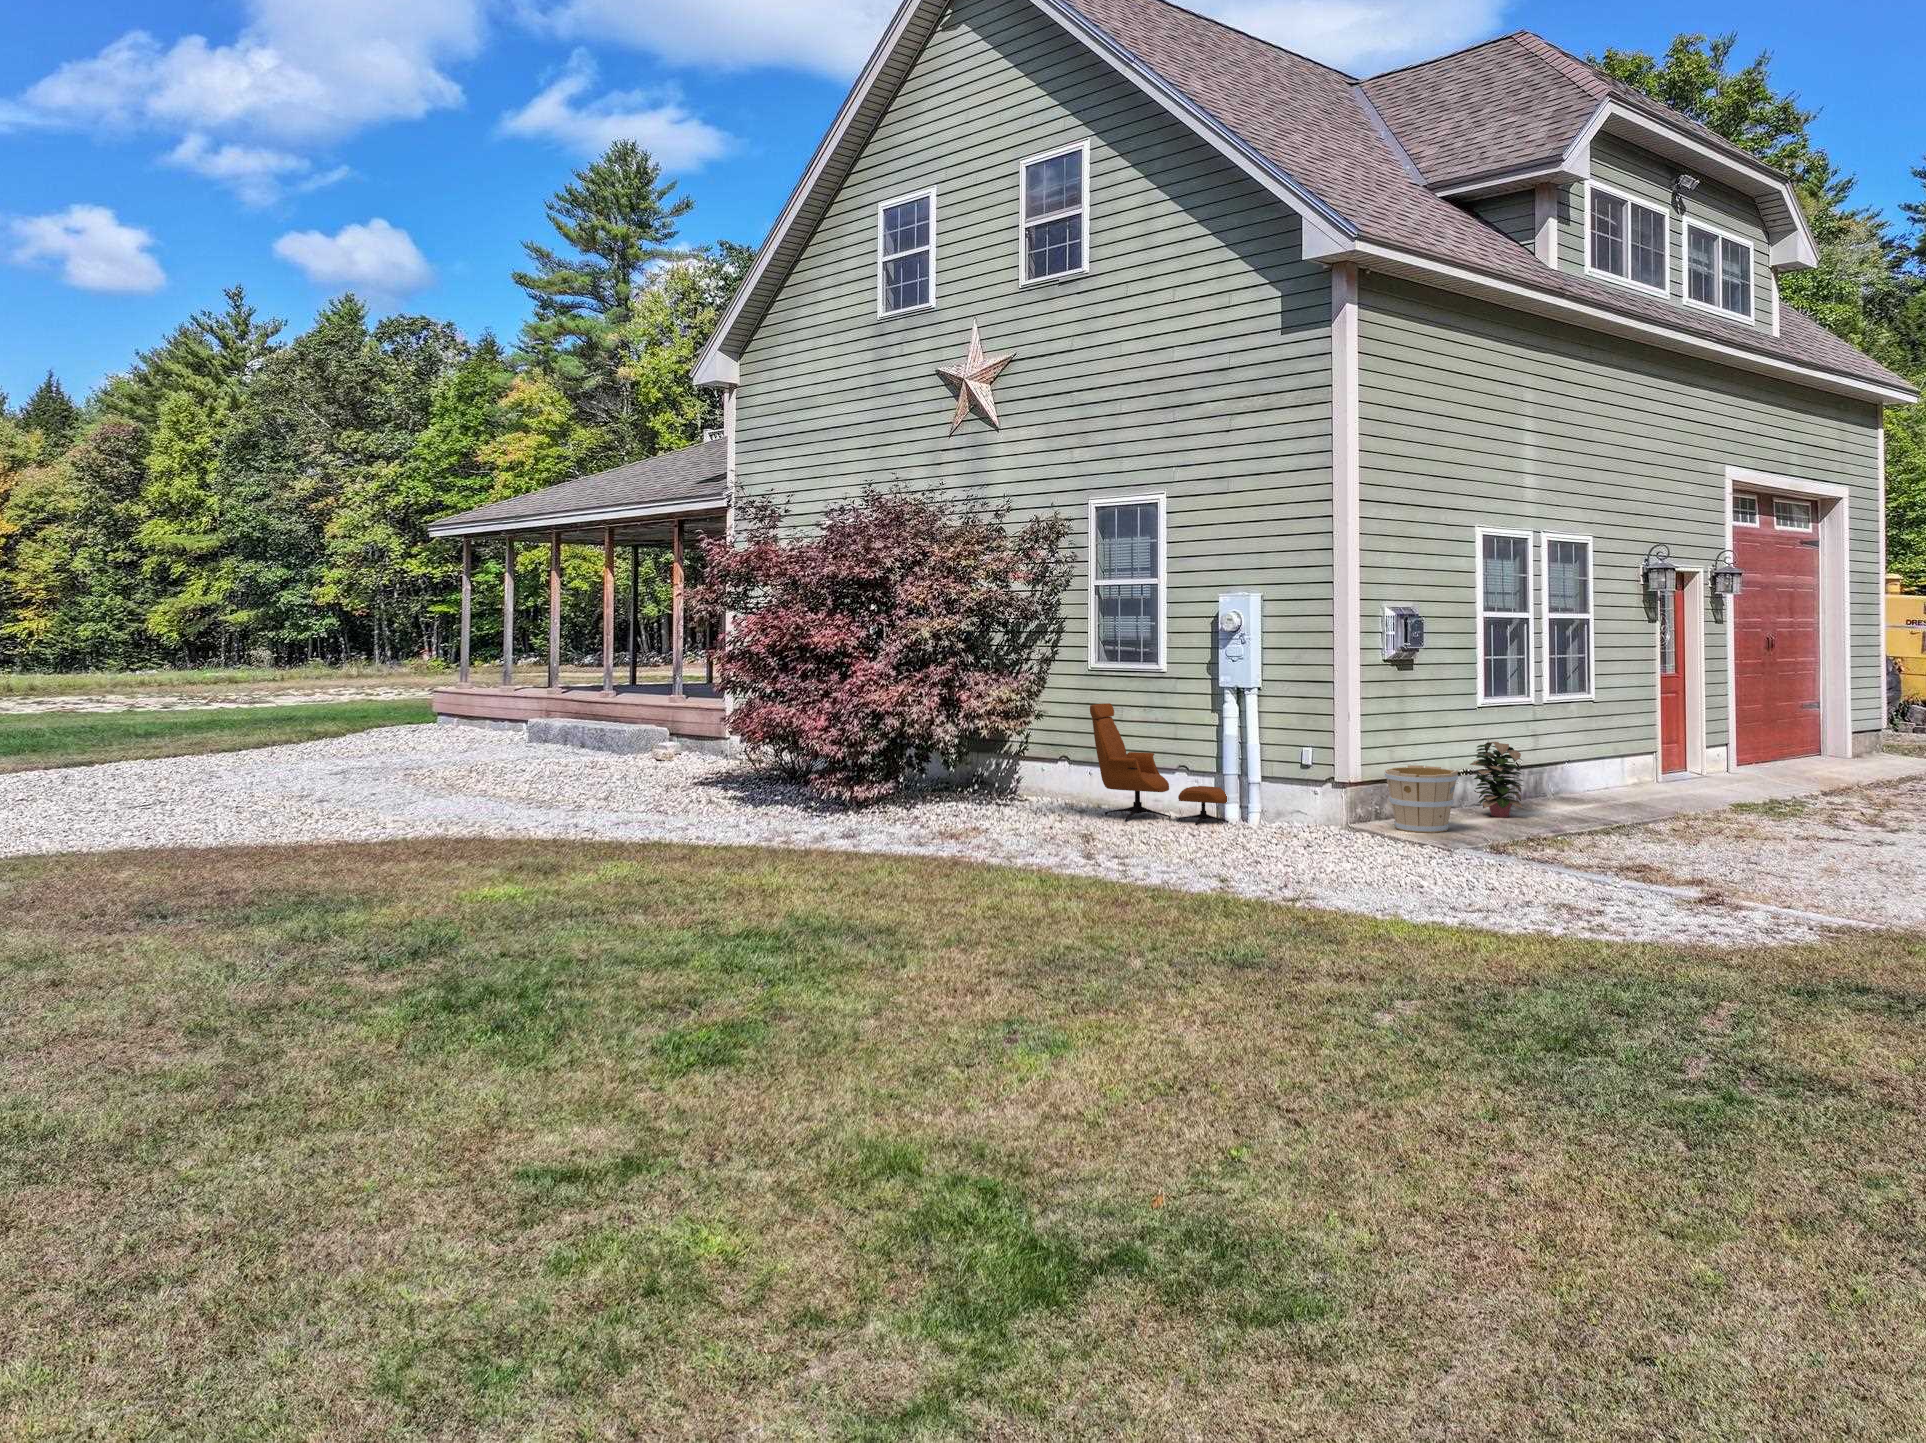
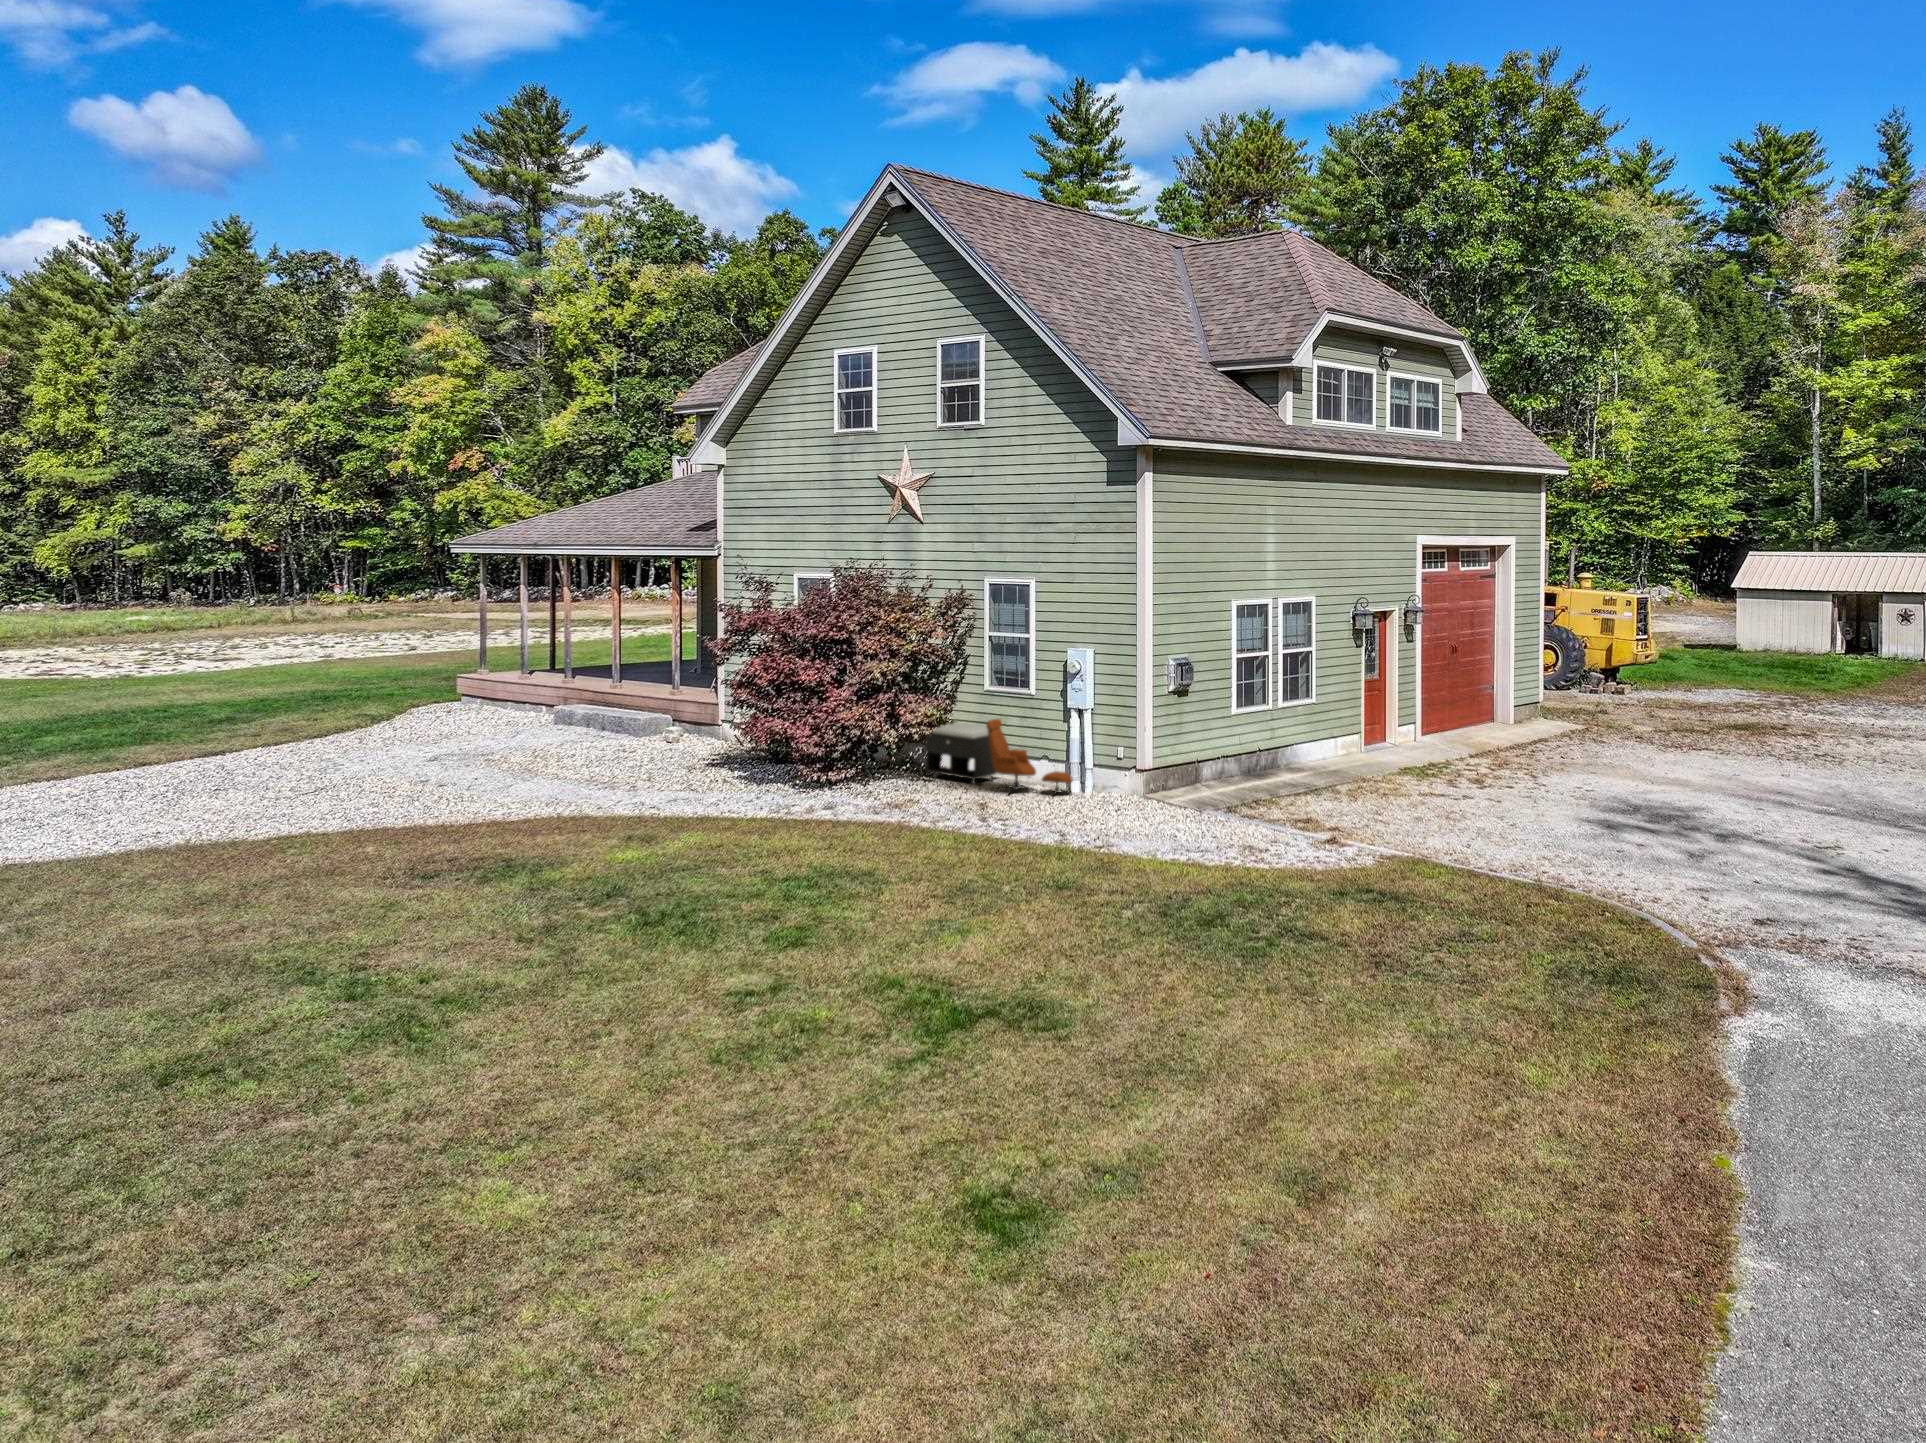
storage bench: none [995,719,1111,808] -> present [925,724,996,783]
decorative plant: present [1470,742,1523,817] -> none [1222,739,1255,785]
wooden bucket: present [1384,765,1458,833] -> none [1166,758,1208,800]

